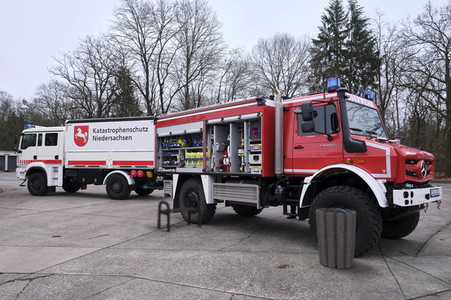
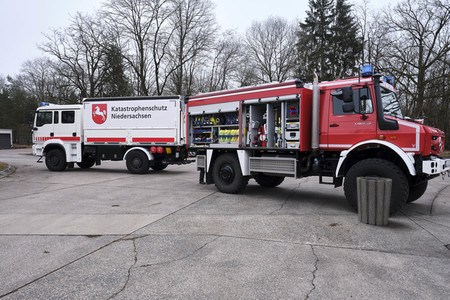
bench: present [157,198,201,232] -> none [199,171,238,200]

